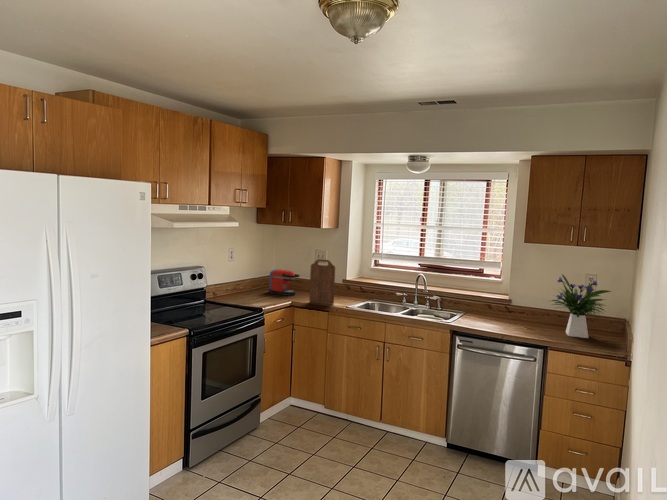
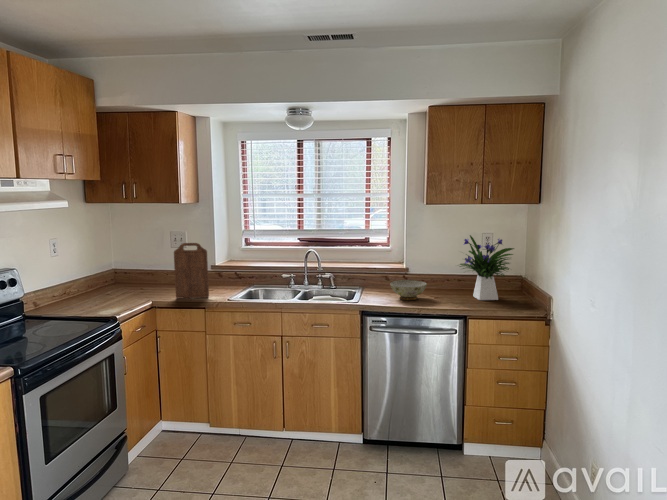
coffee maker: present [269,269,299,295] -> none [113,261,156,293]
ceramic bowl: none [483,309,518,328] -> present [390,280,427,300]

